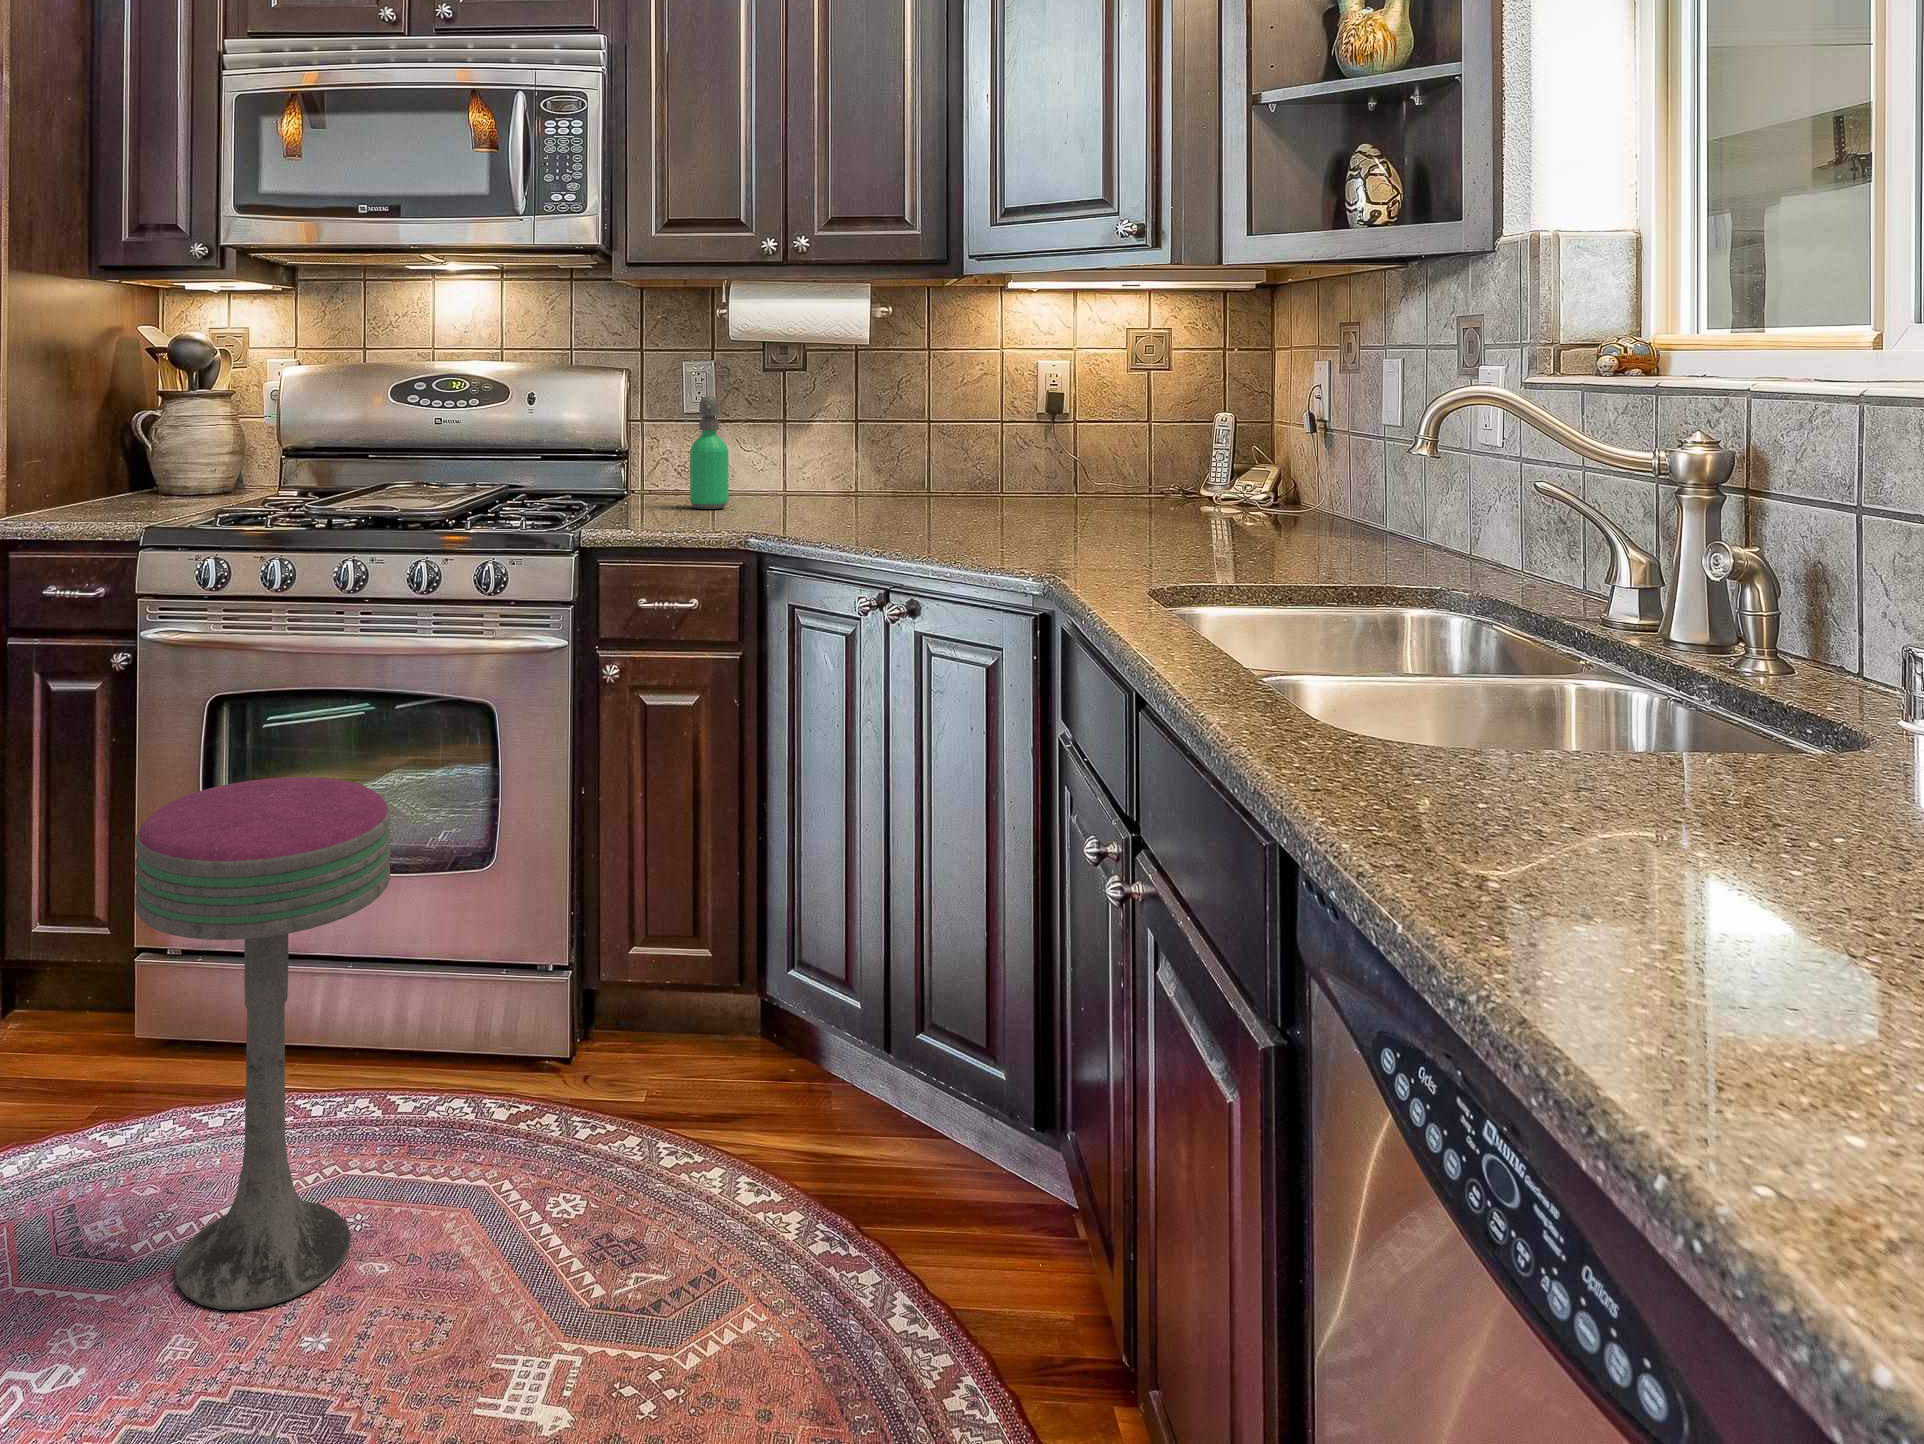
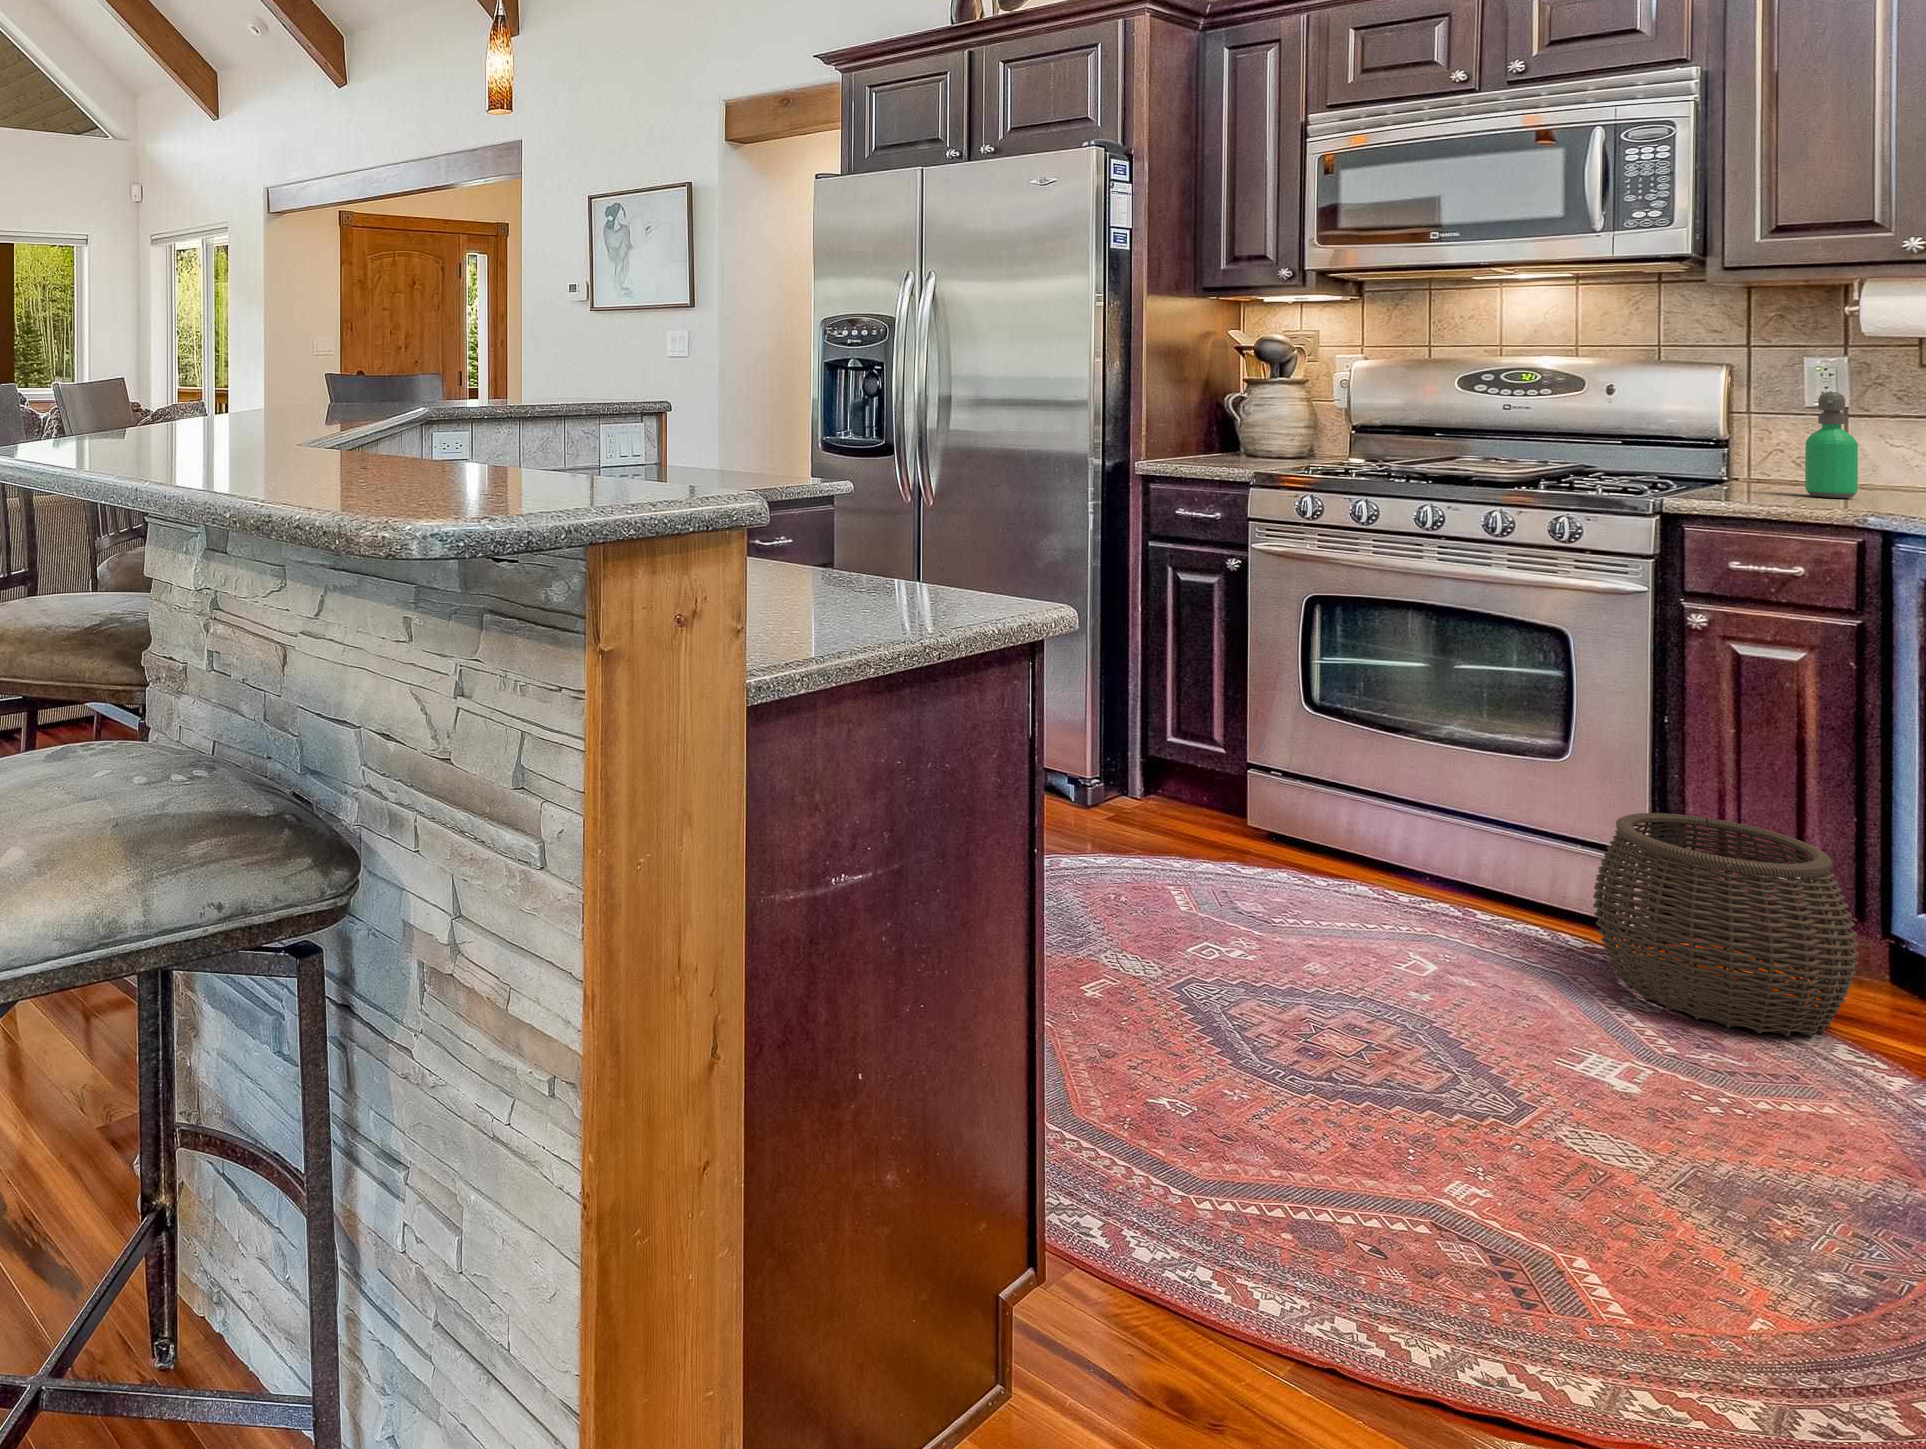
bar stool: present [135,777,390,1310] -> none [1279,640,1476,972]
woven basket: none [517,918,753,1211] -> present [1593,813,1859,1036]

